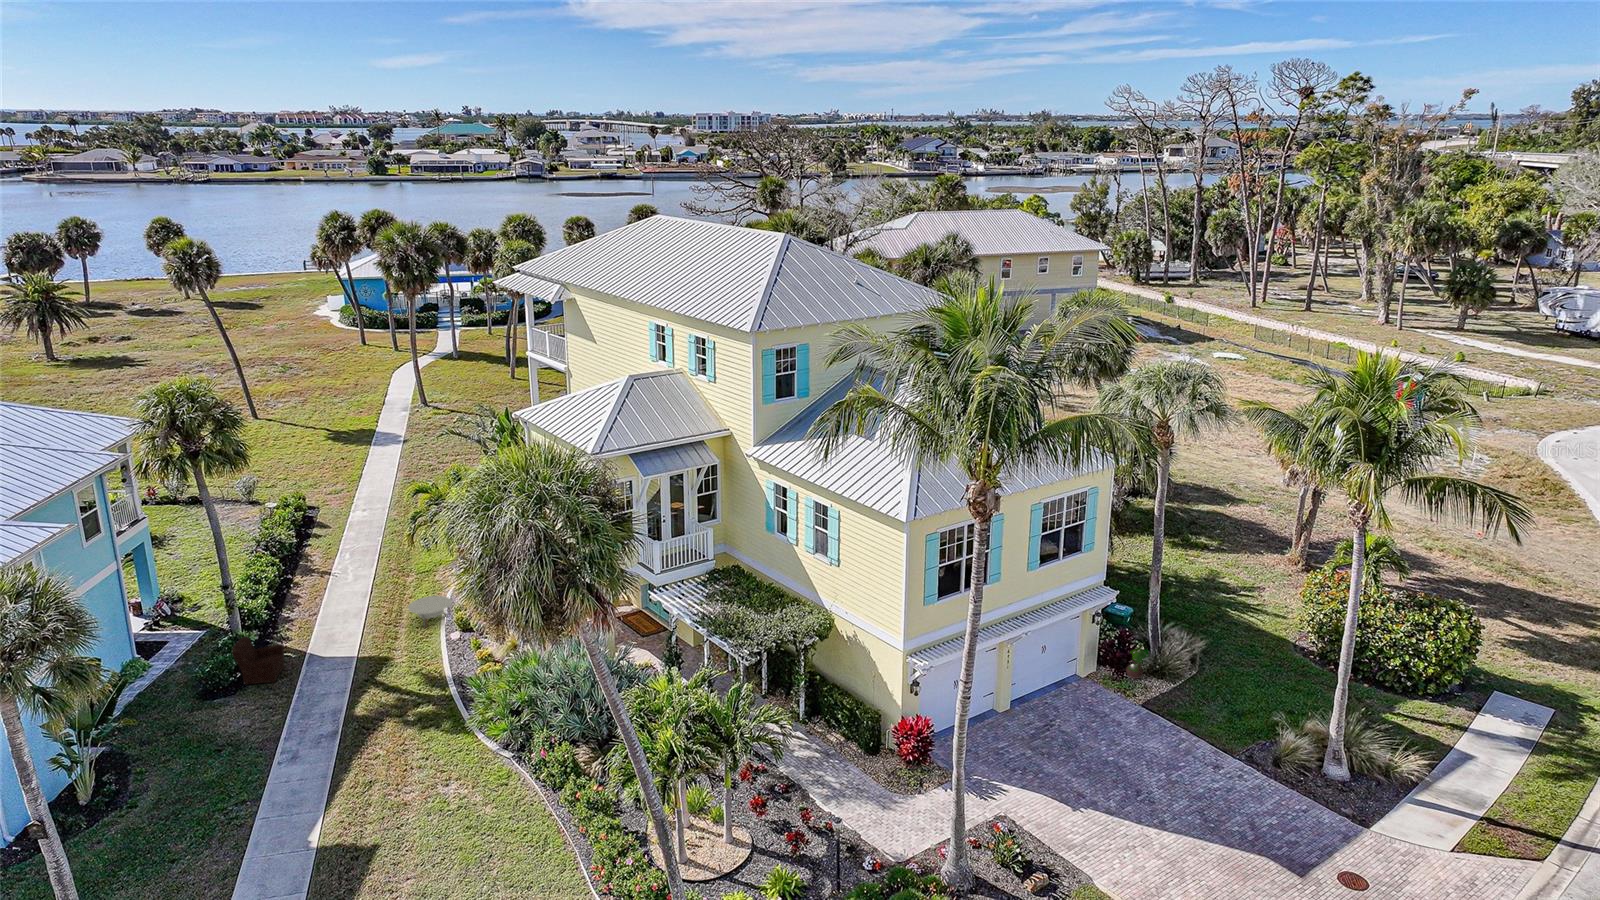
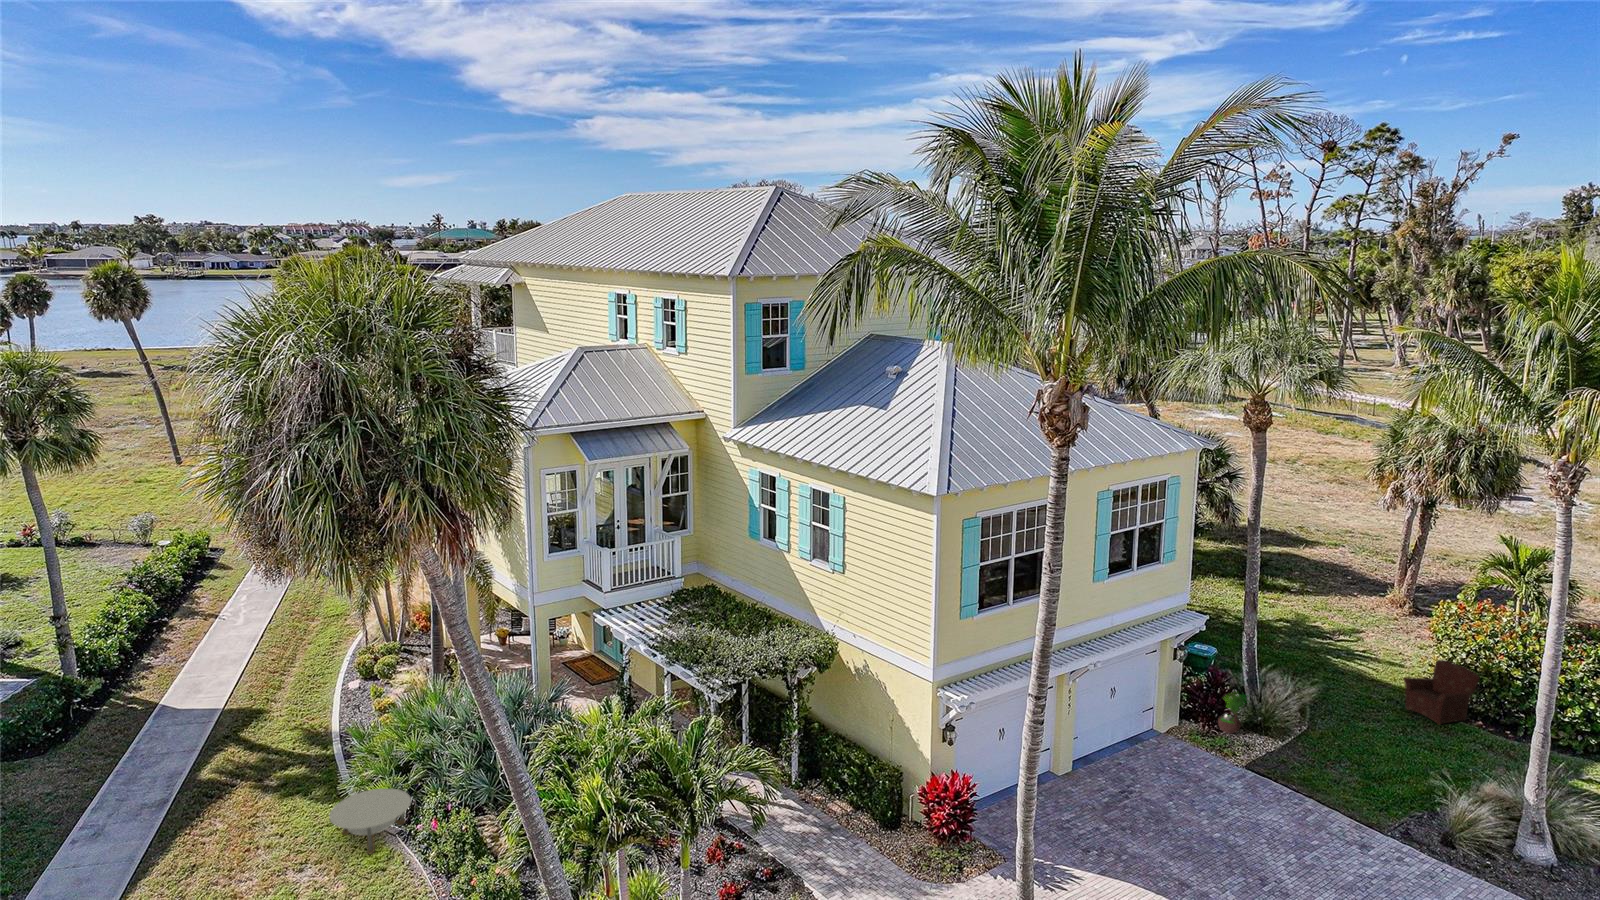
round table: present [408,596,452,628] -> present [329,788,411,854]
armchair: present [232,636,285,685] -> present [1404,660,1480,725]

